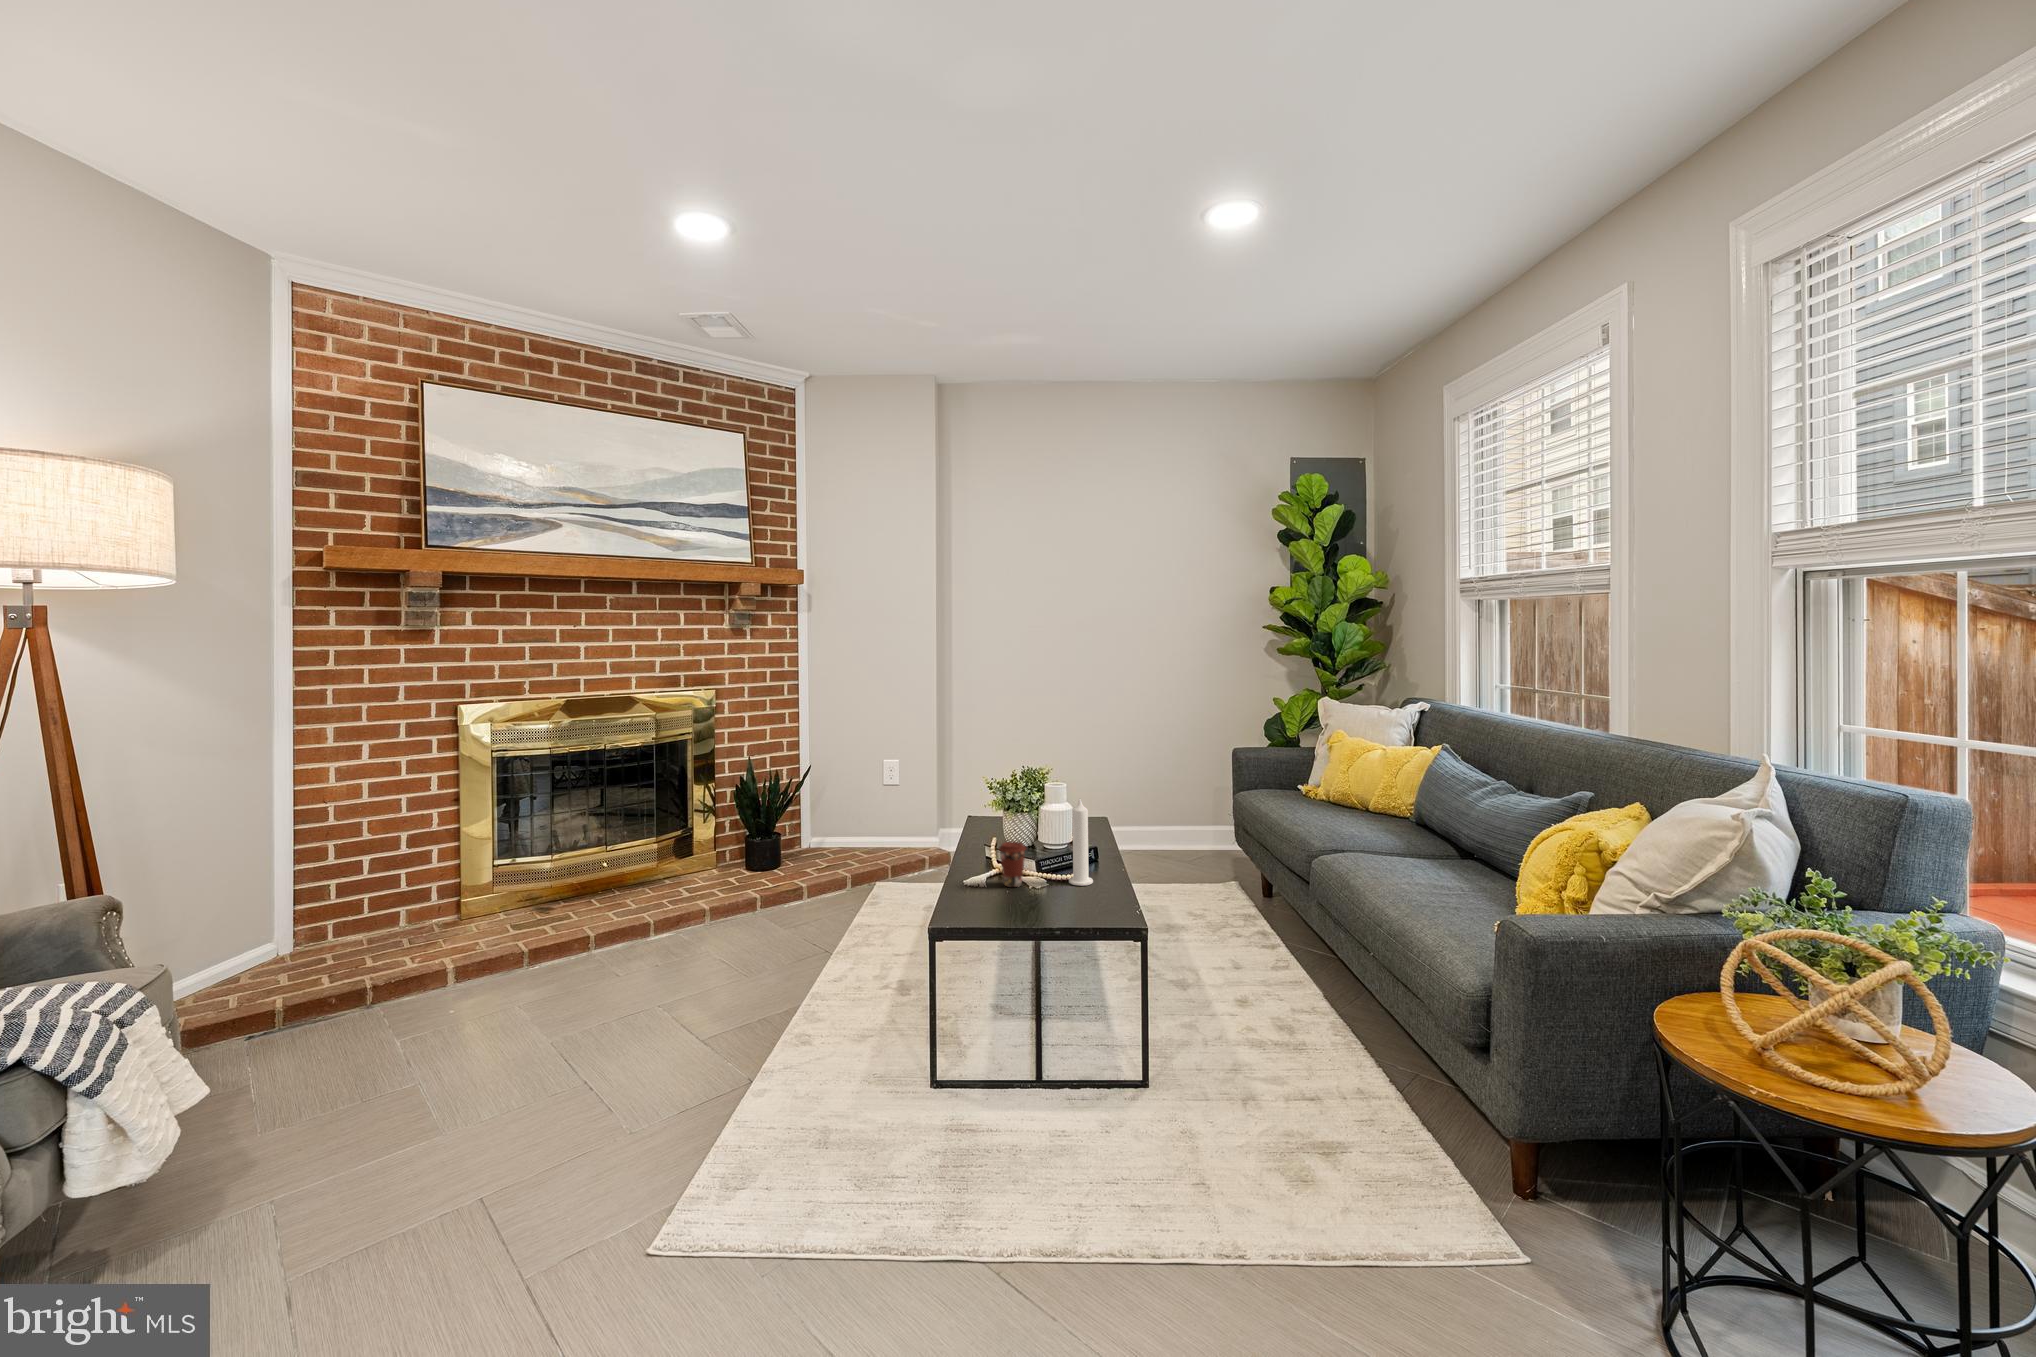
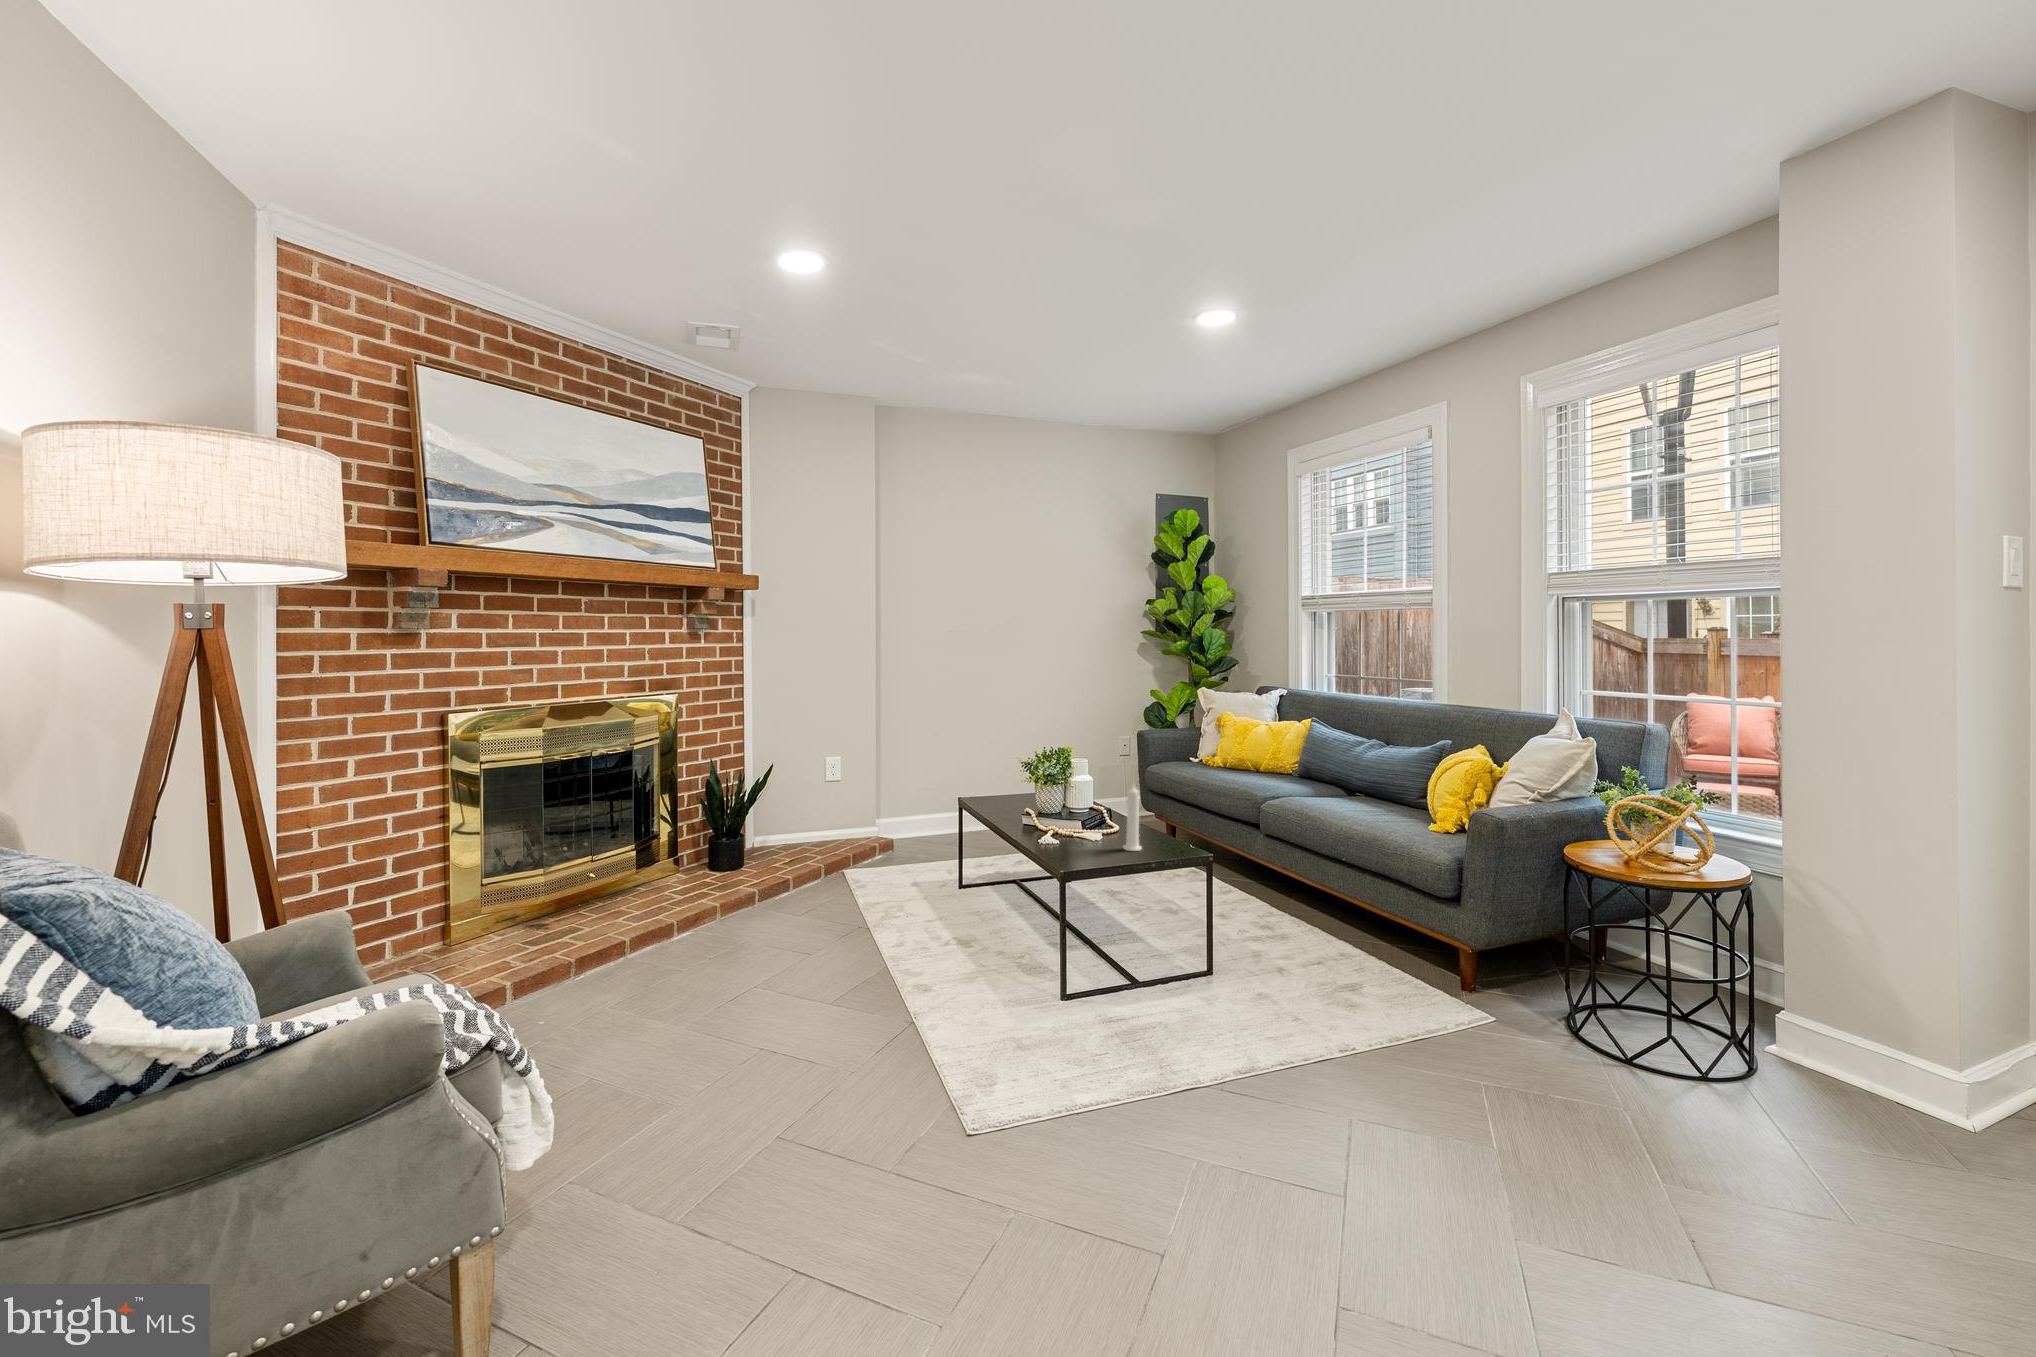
coffee cup: present [999,842,1026,887] -> none [1074,820,1097,856]

